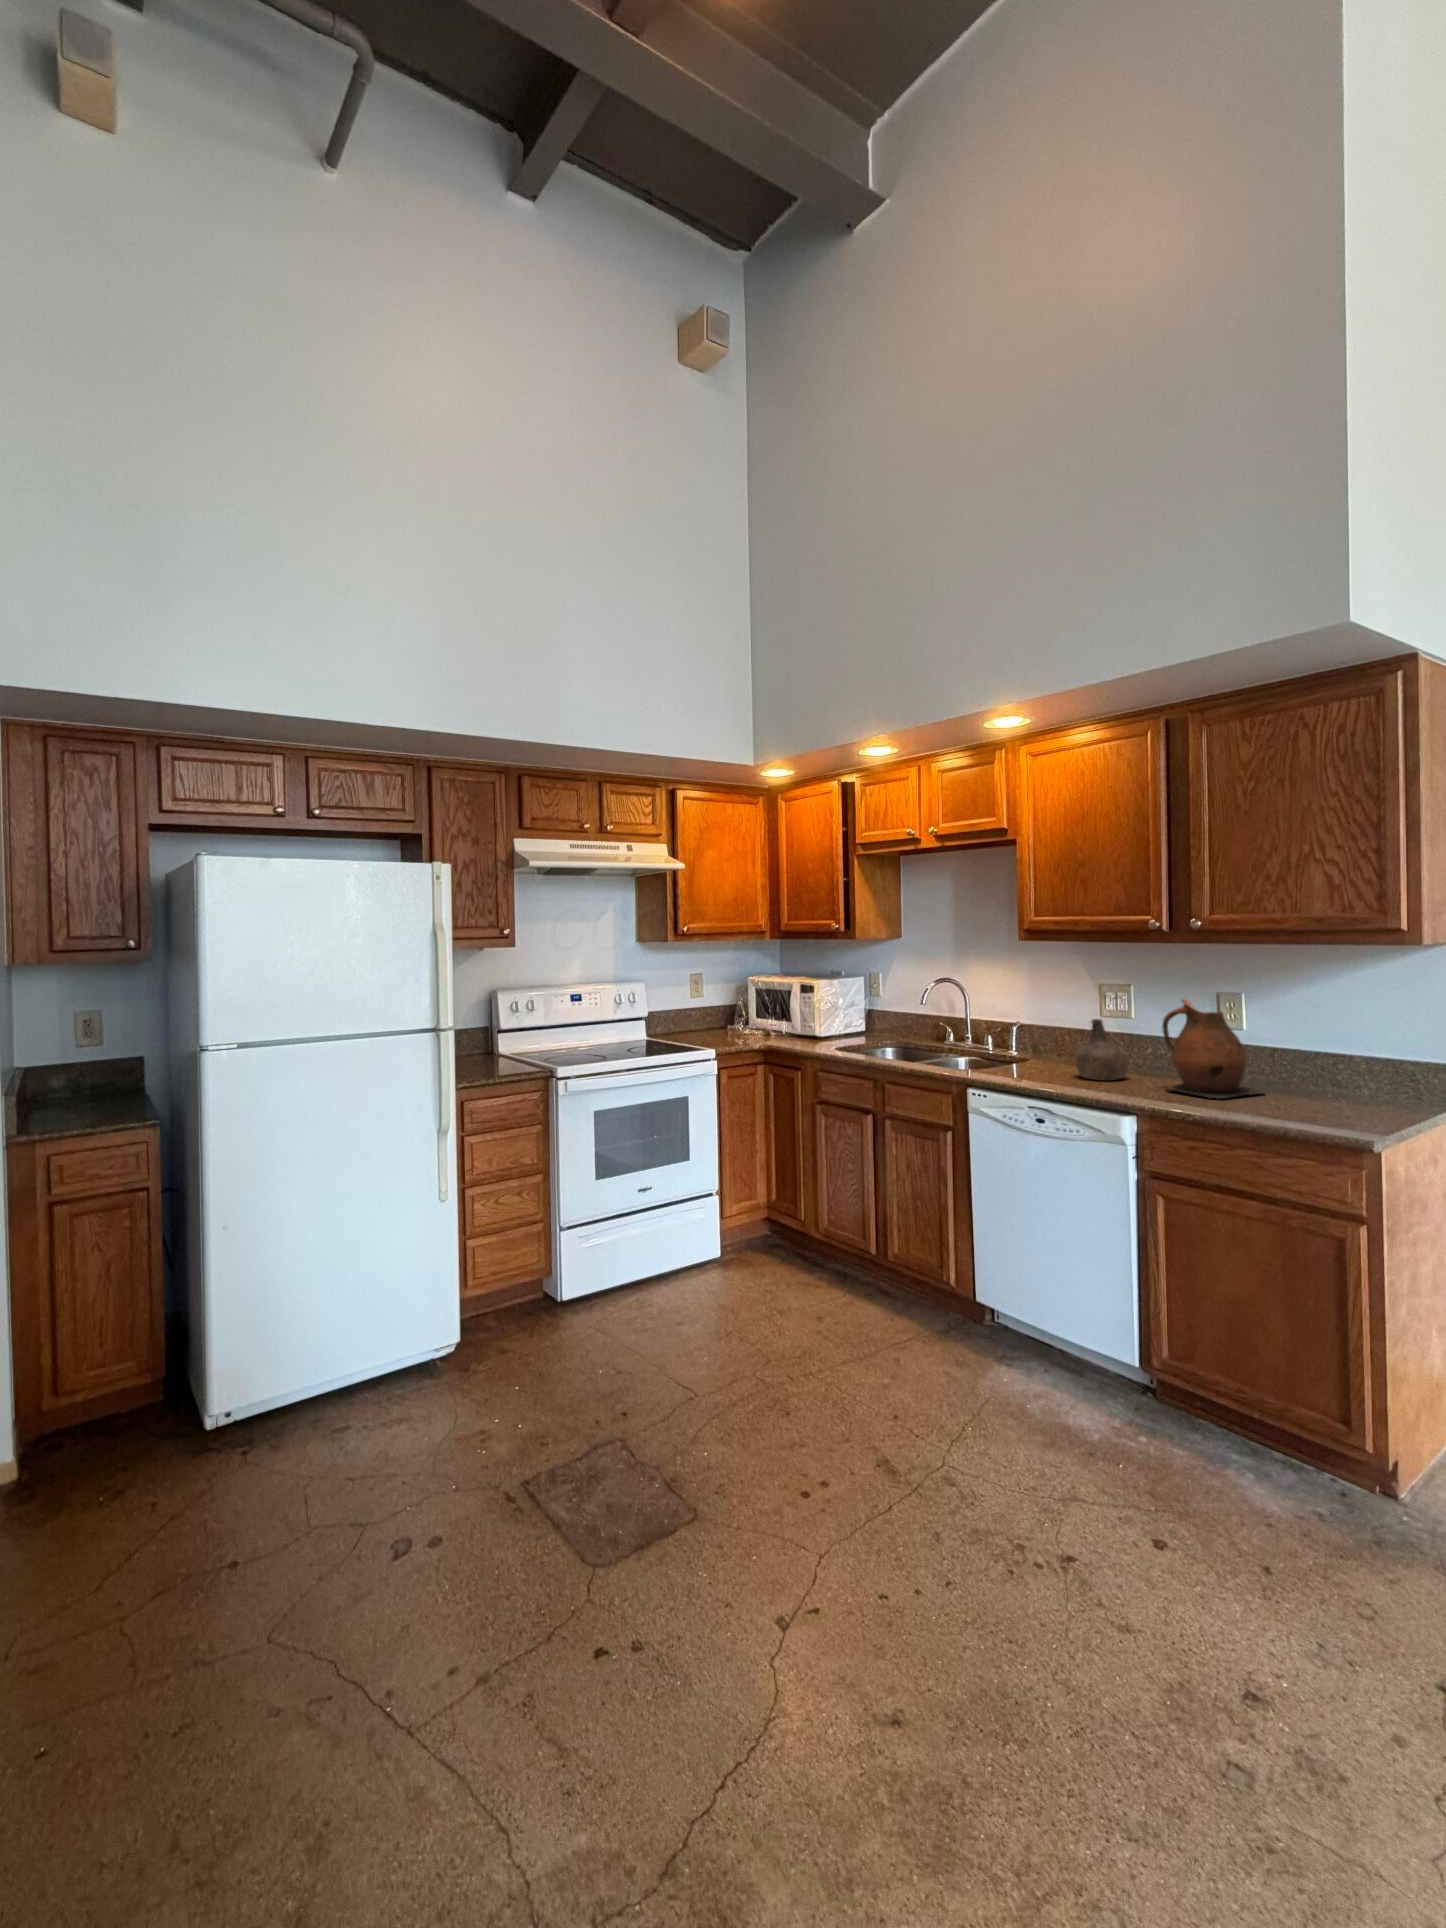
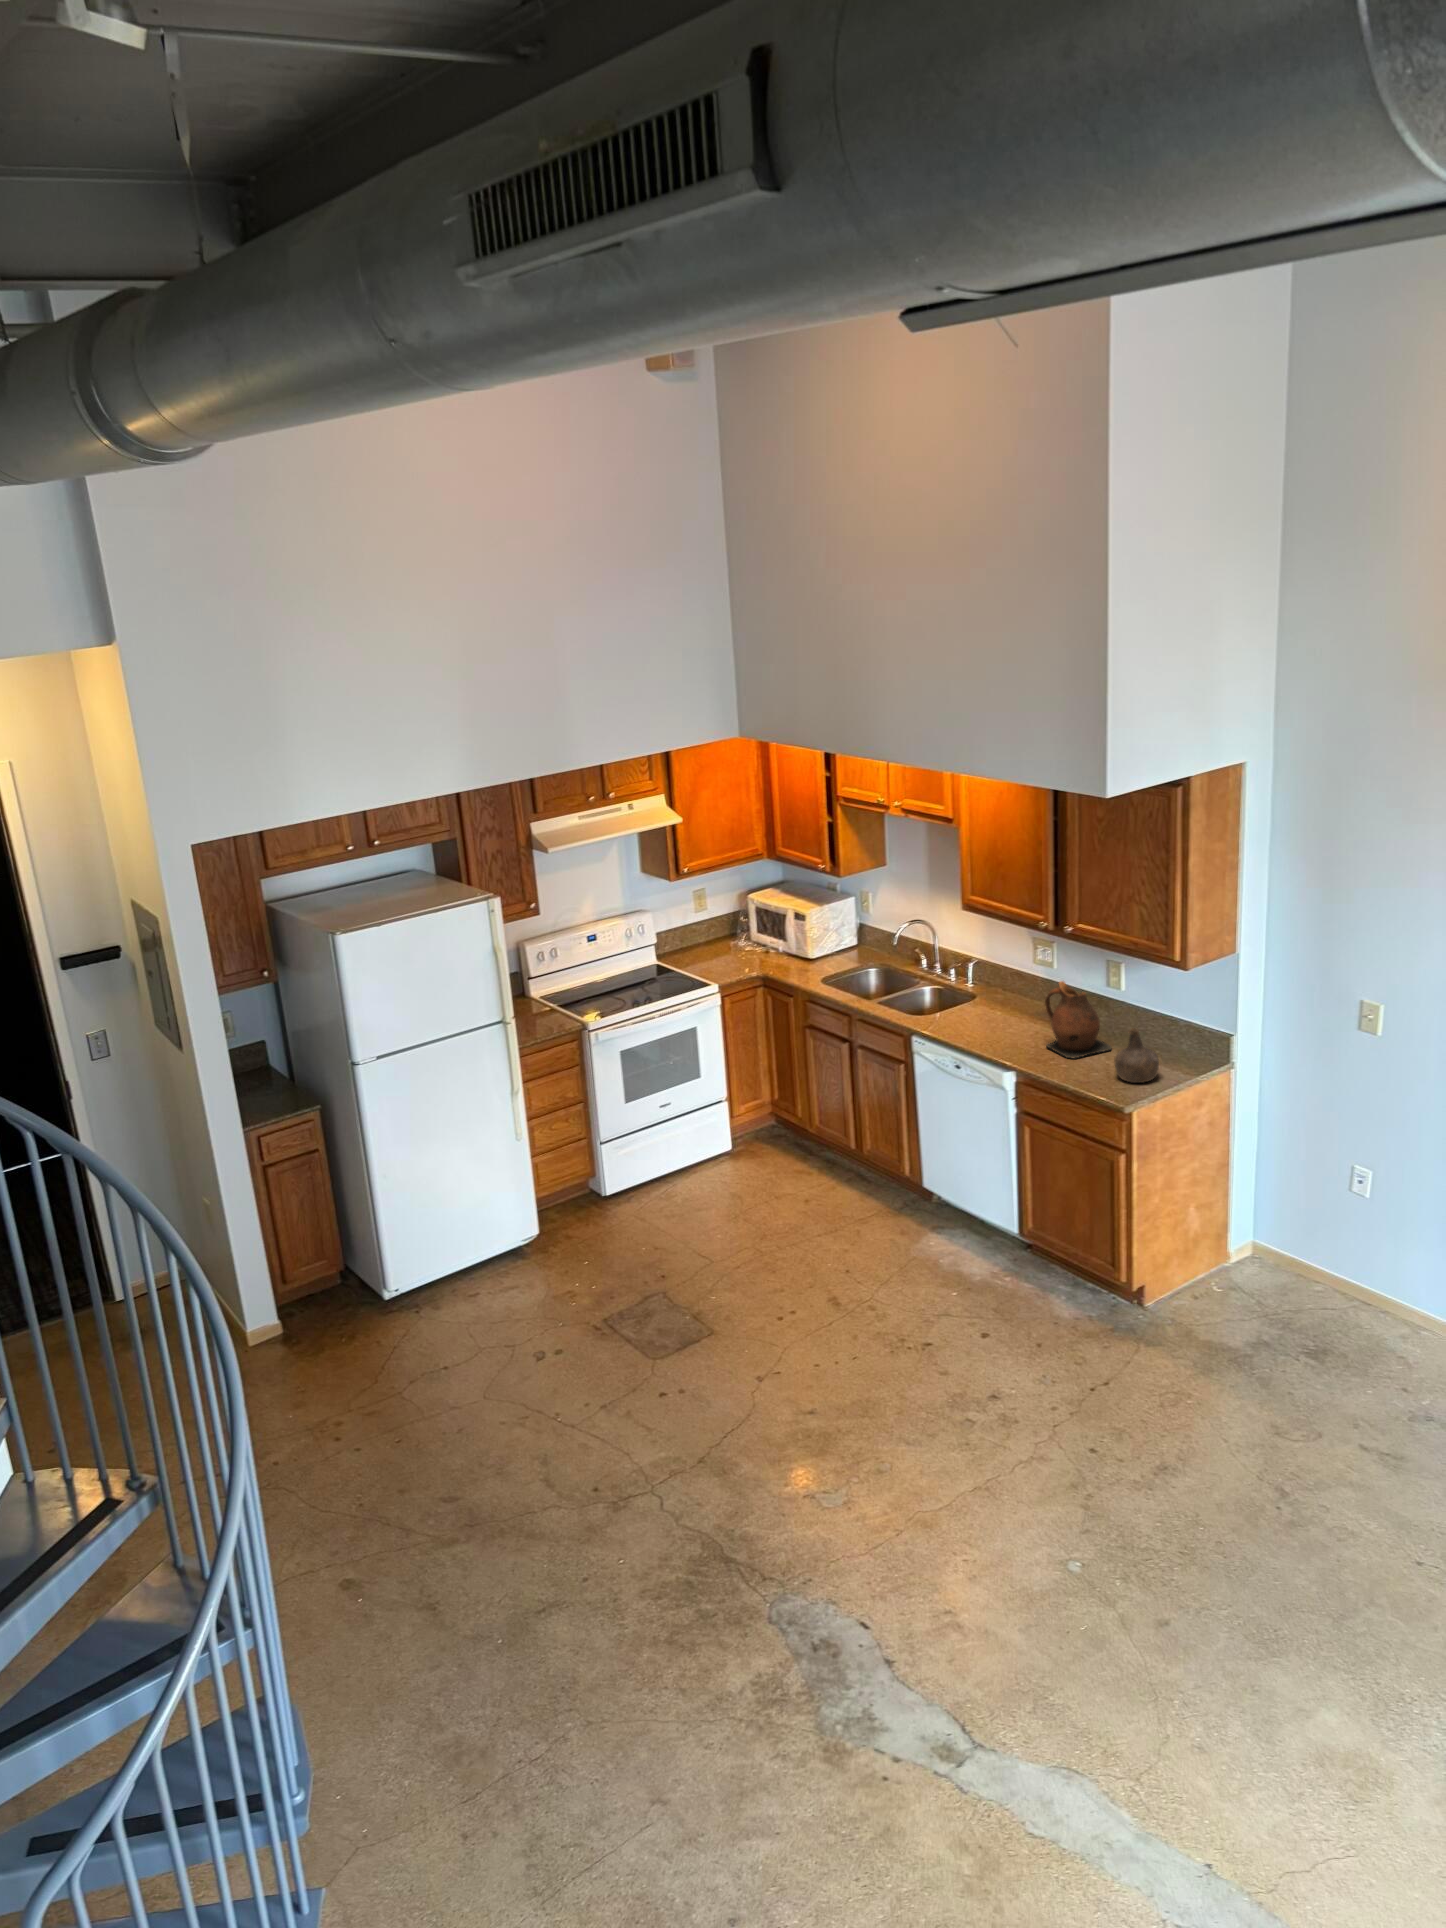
bottle: present [1075,1019,1128,1081] -> present [1115,1028,1159,1083]

